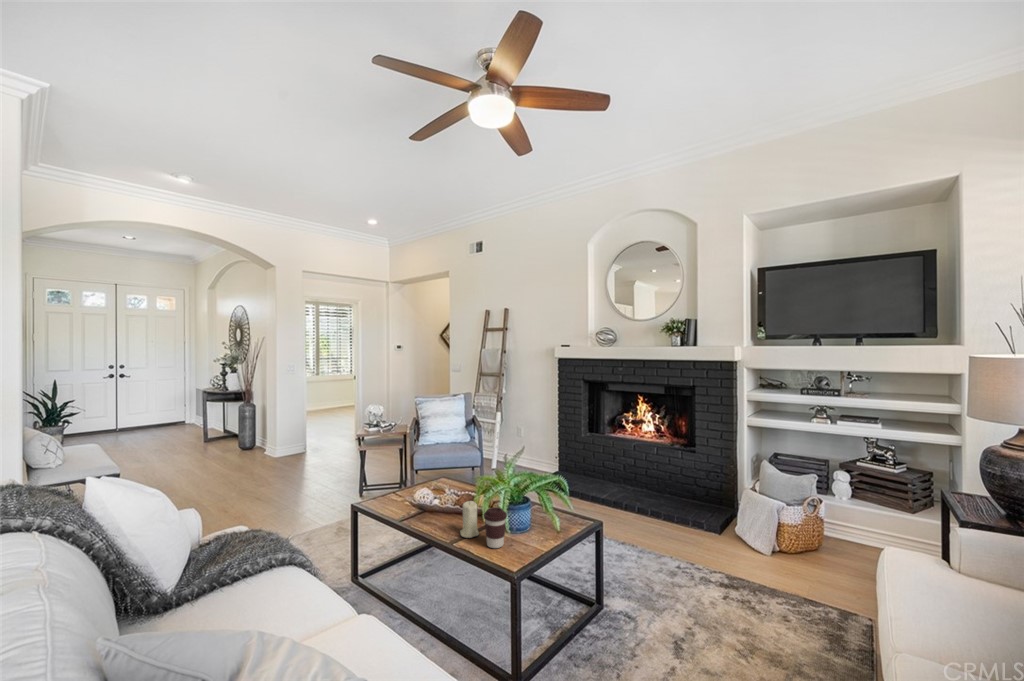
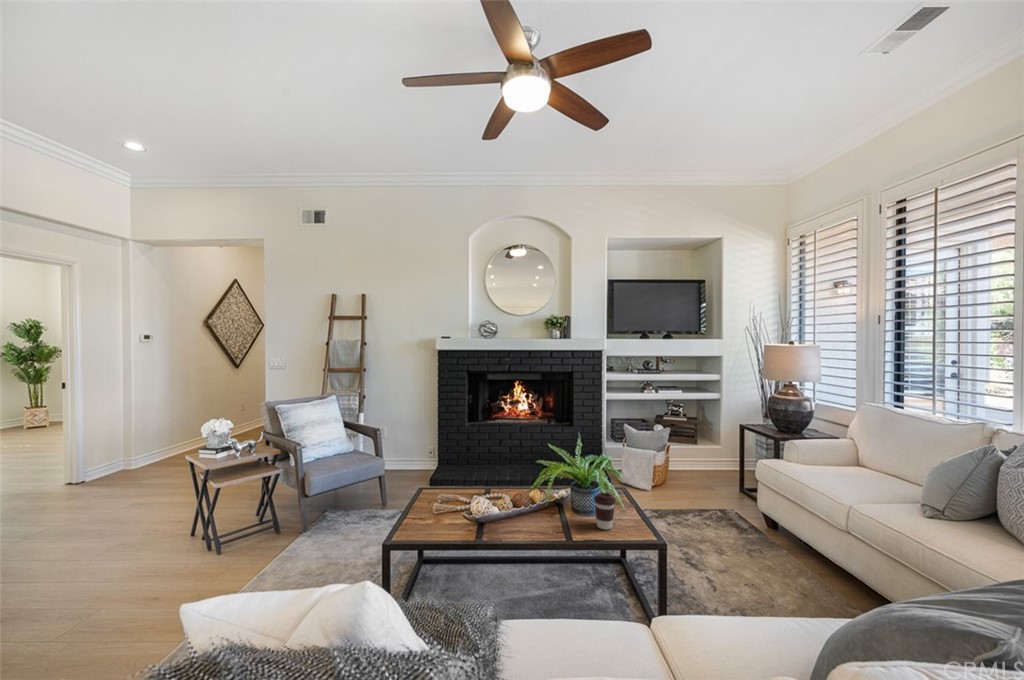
candle: present [460,501,479,538] -> none [560,495,579,530]

